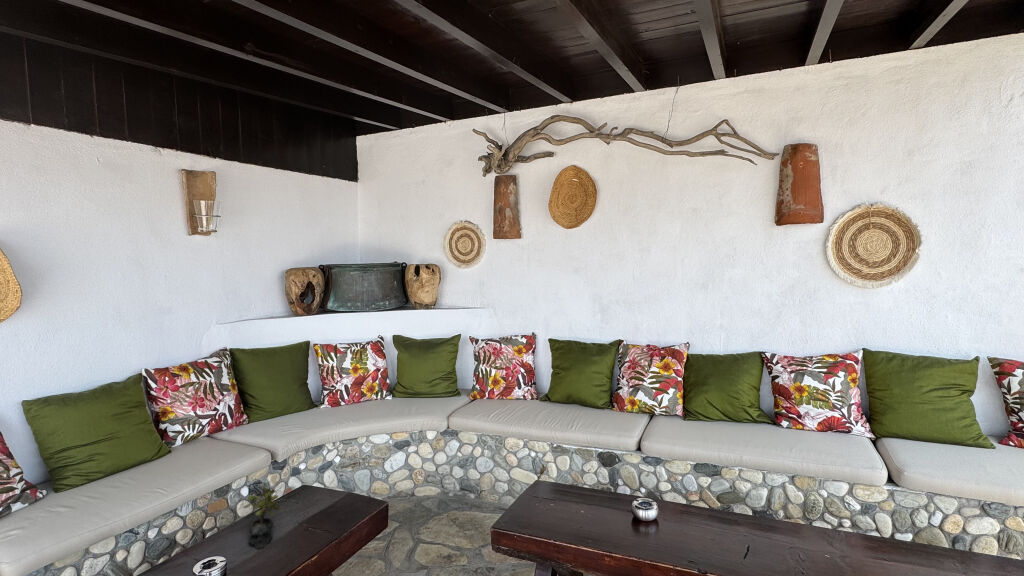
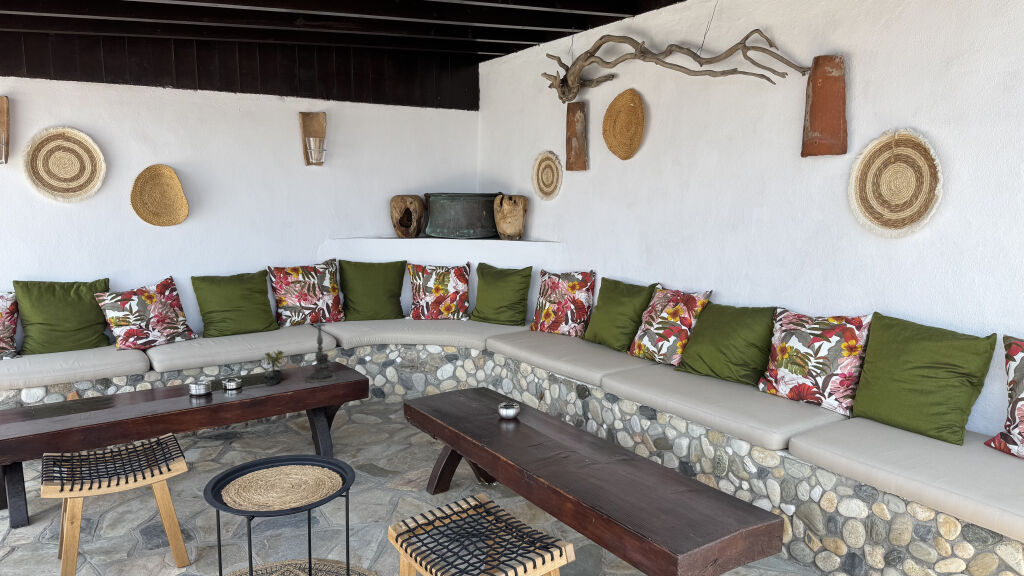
candle holder: none [289,425,351,527] -> present [305,321,336,382]

